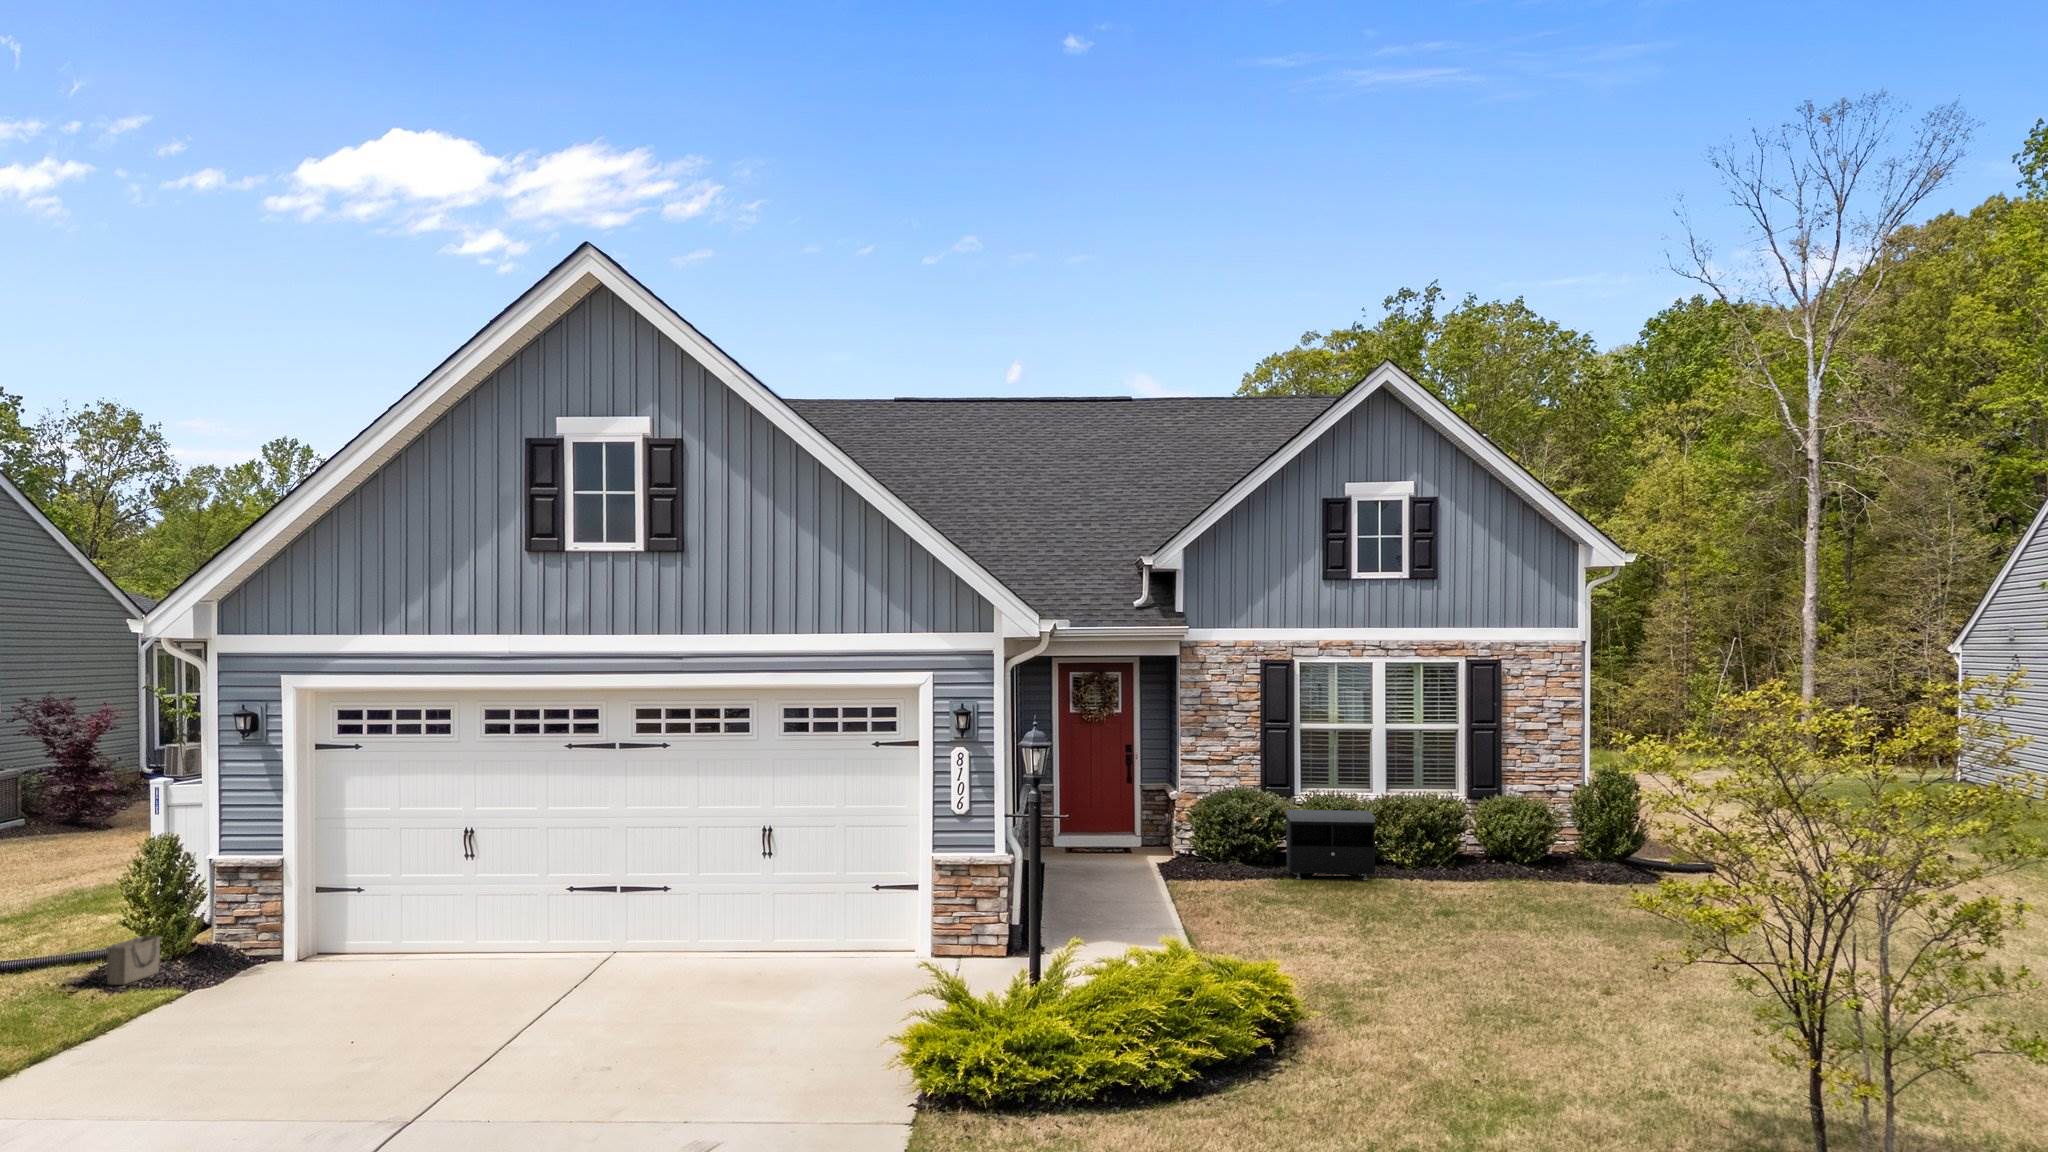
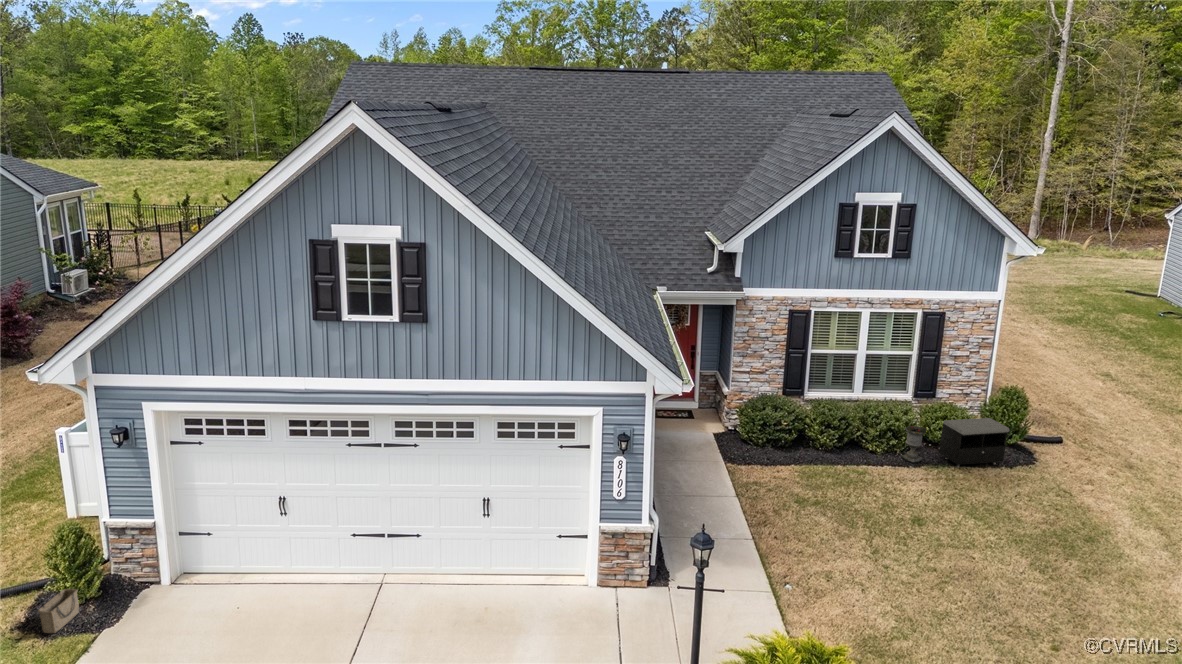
storage bench: present [1286,810,1375,880] -> present [939,418,1010,467]
planter: none [1449,820,1483,880] -> present [902,426,927,463]

